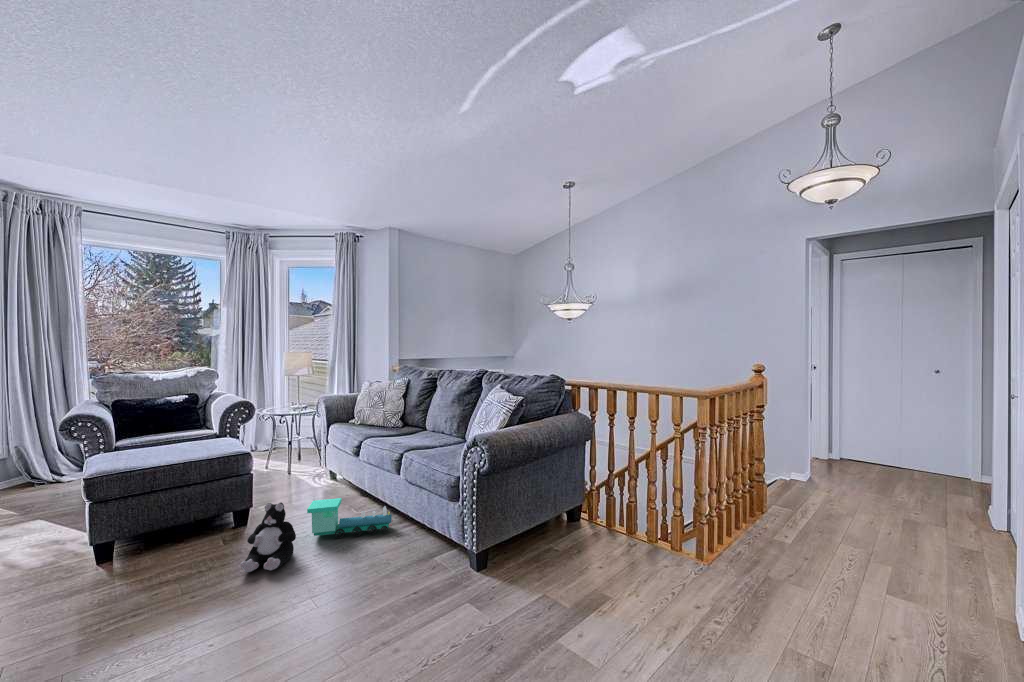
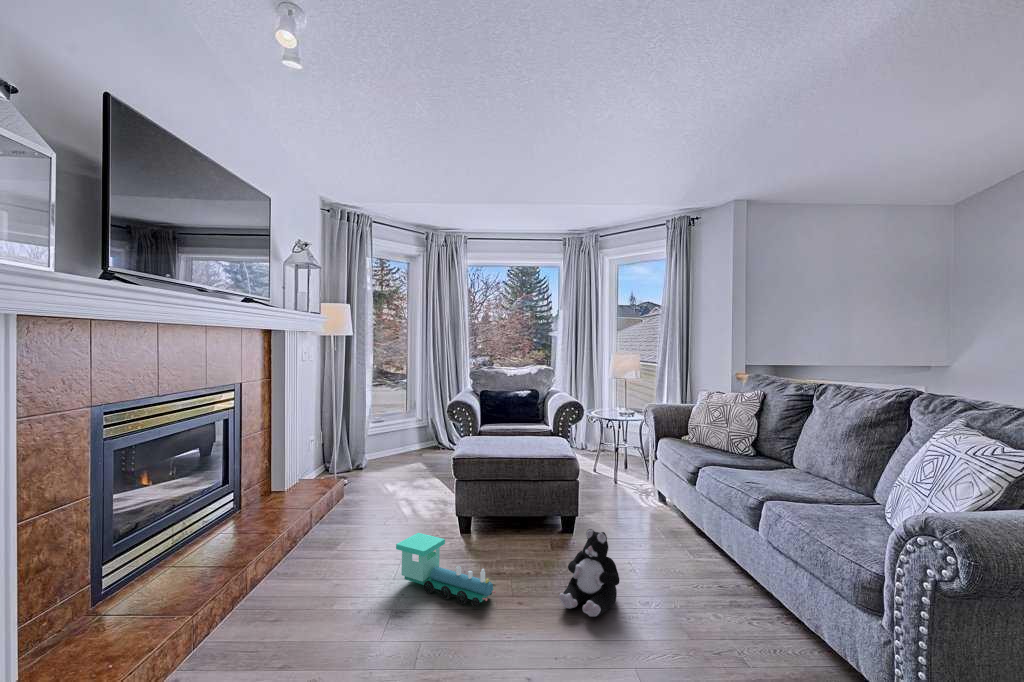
toy train: present [307,498,393,538] -> present [396,533,496,607]

